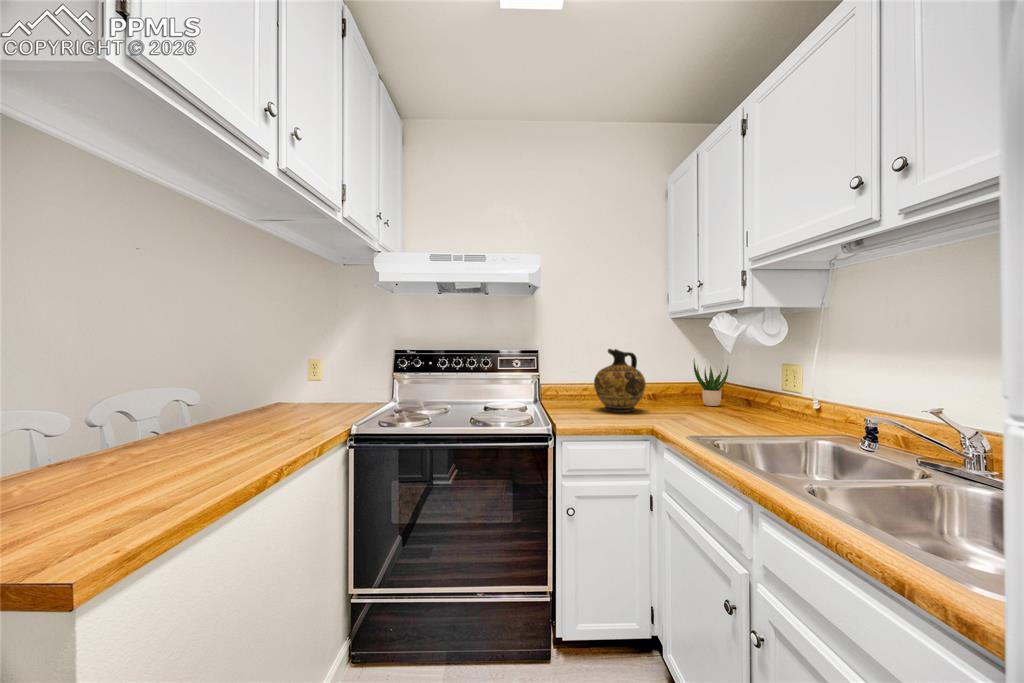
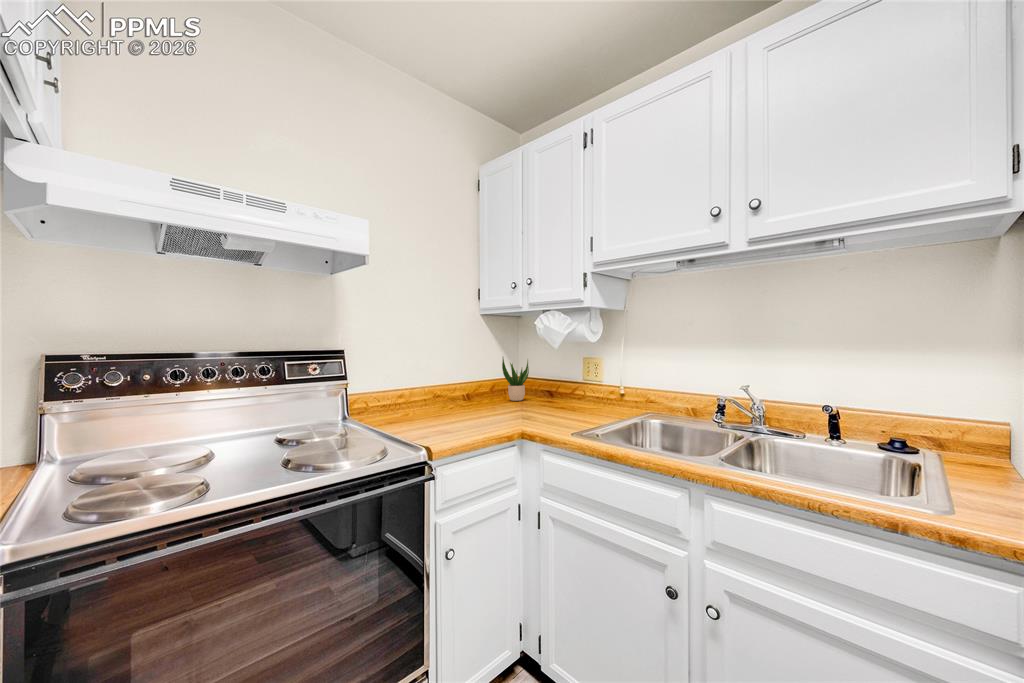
ceramic jug: present [594,349,646,412] -> none [422,347,479,419]

